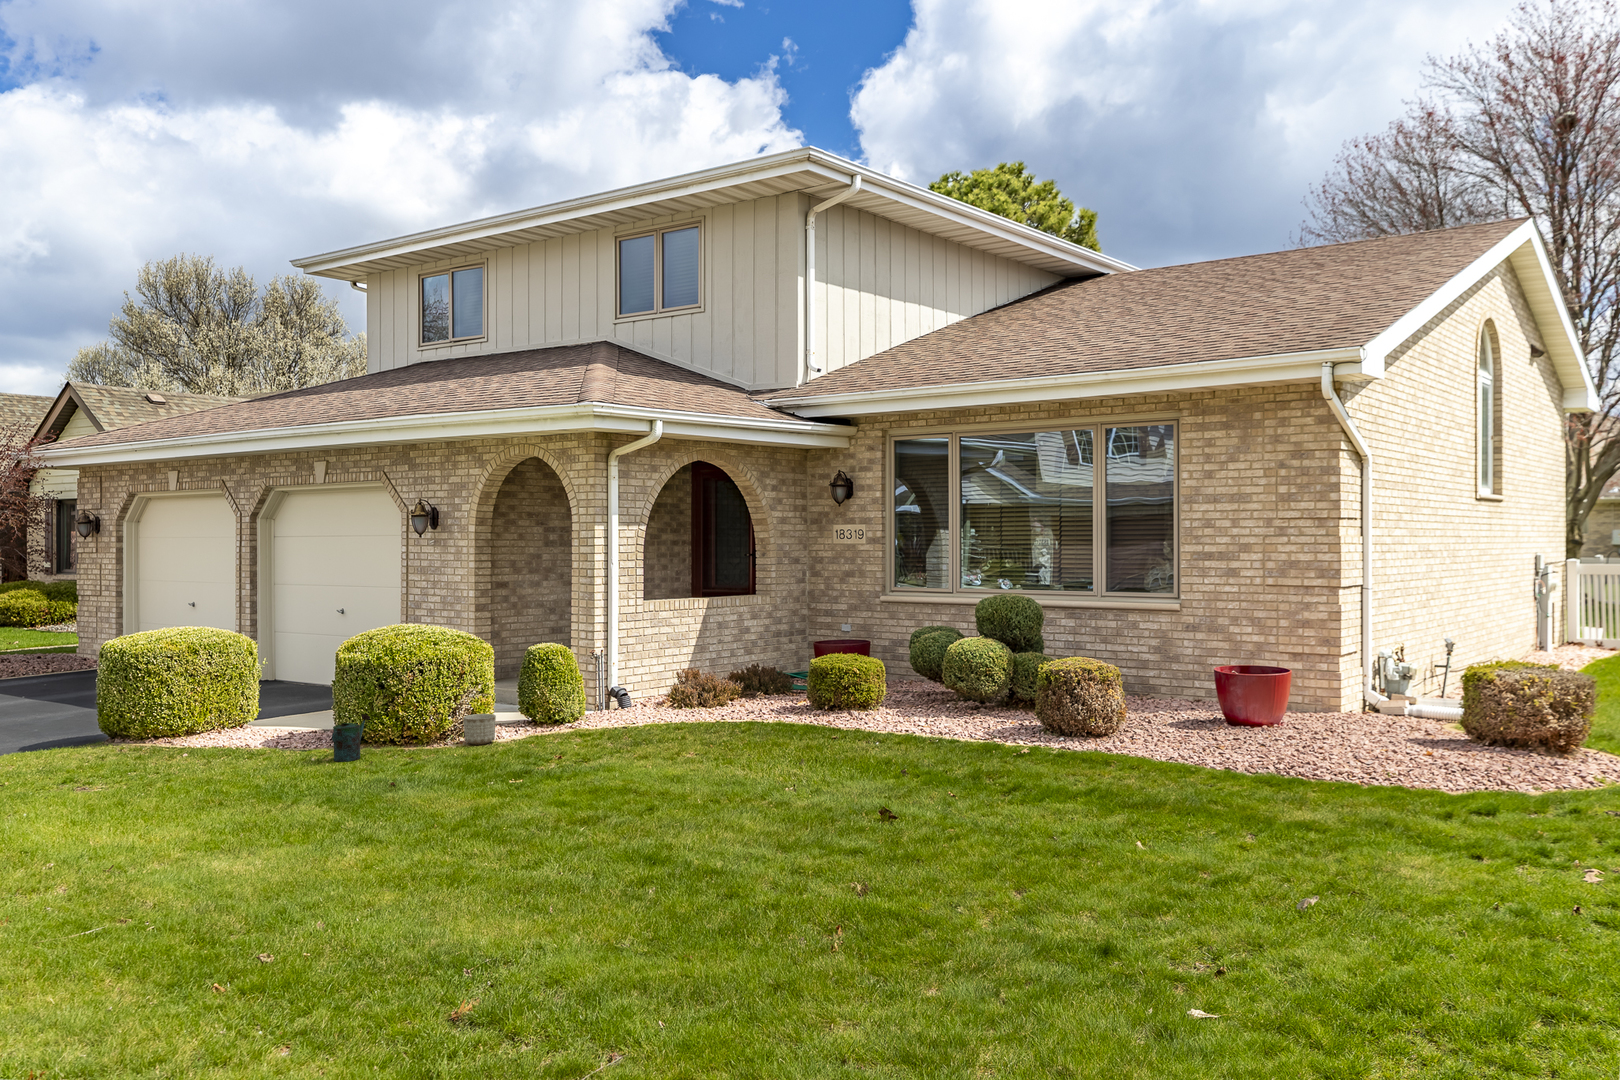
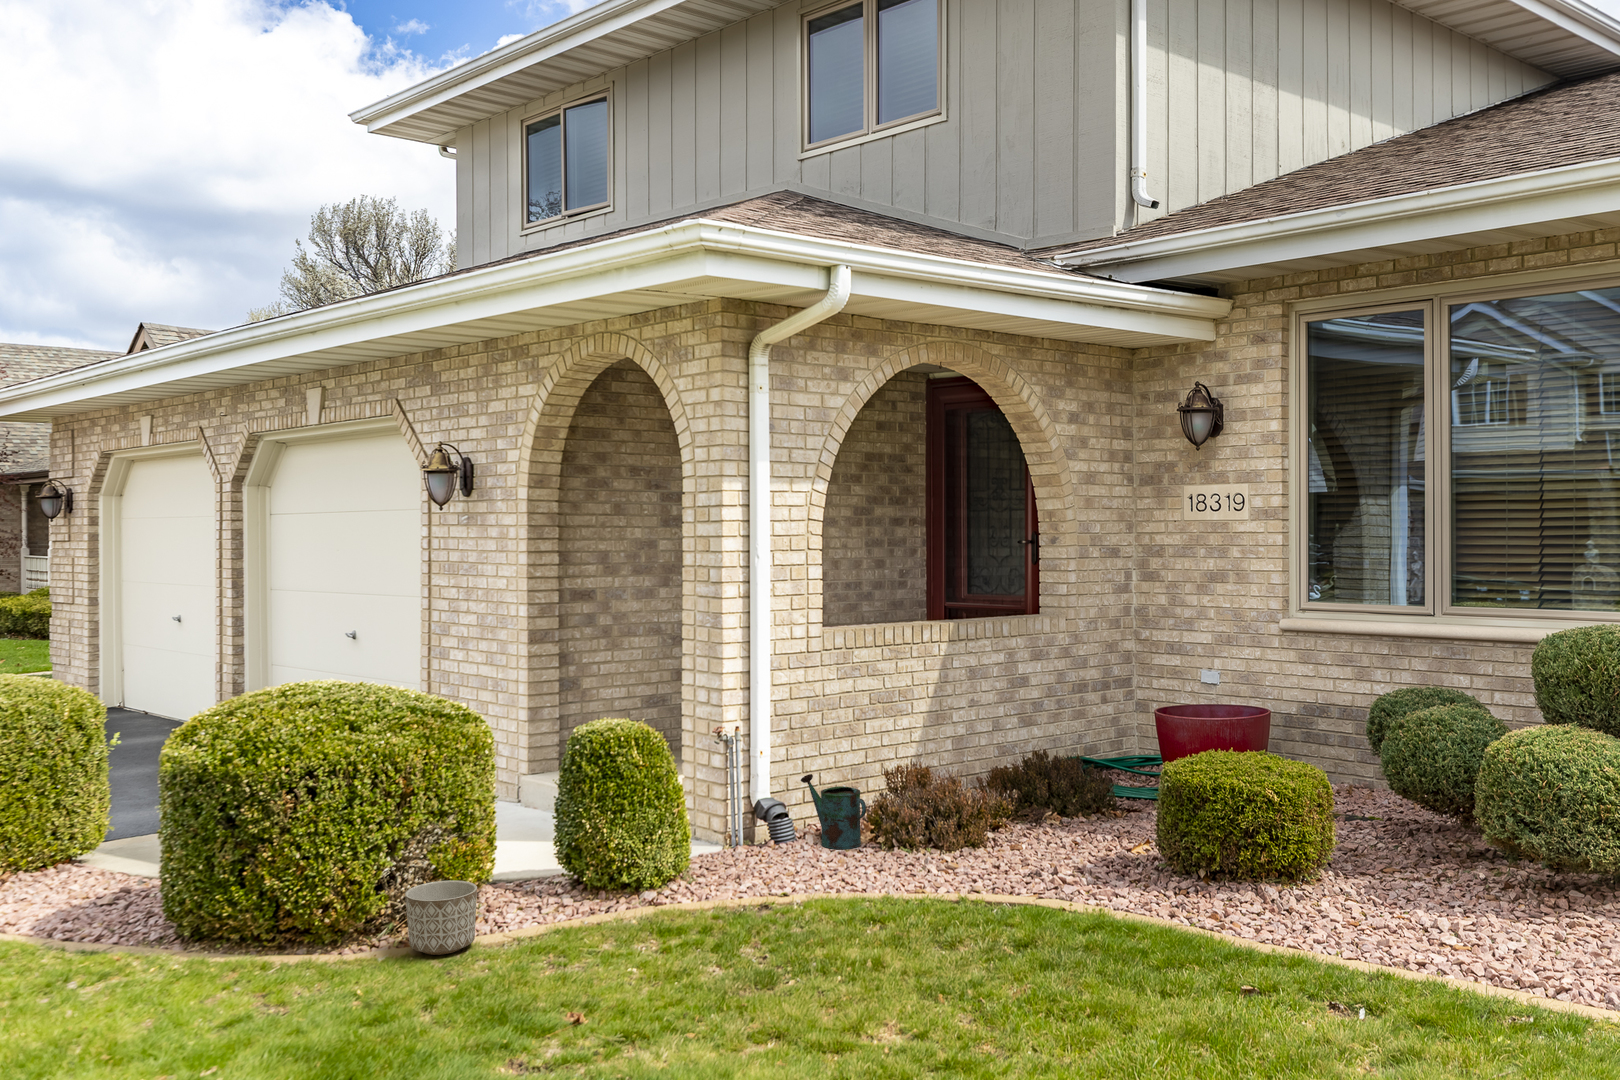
watering can: present [332,715,370,762] -> present [801,774,866,849]

